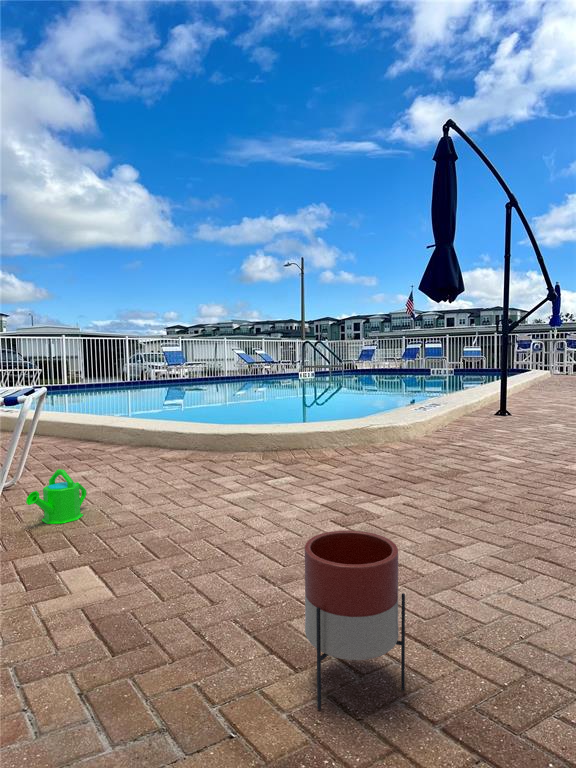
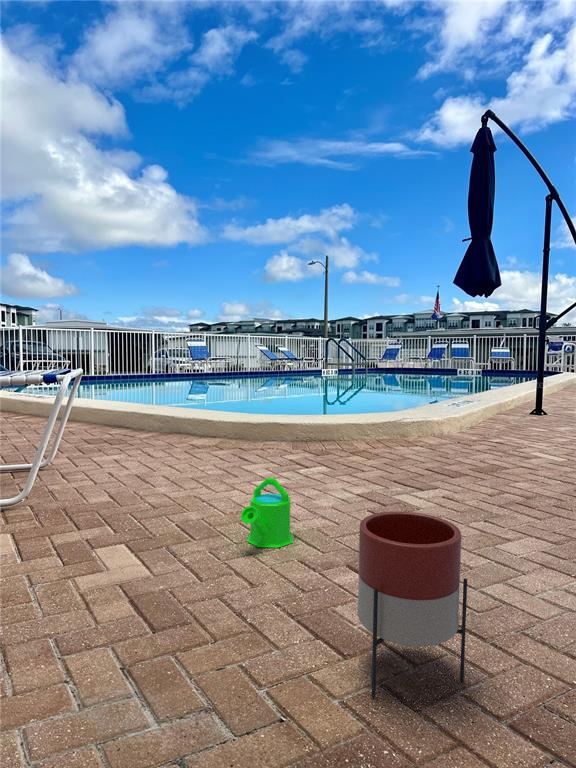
watering can: present [26,469,87,524] -> present [241,478,294,548]

